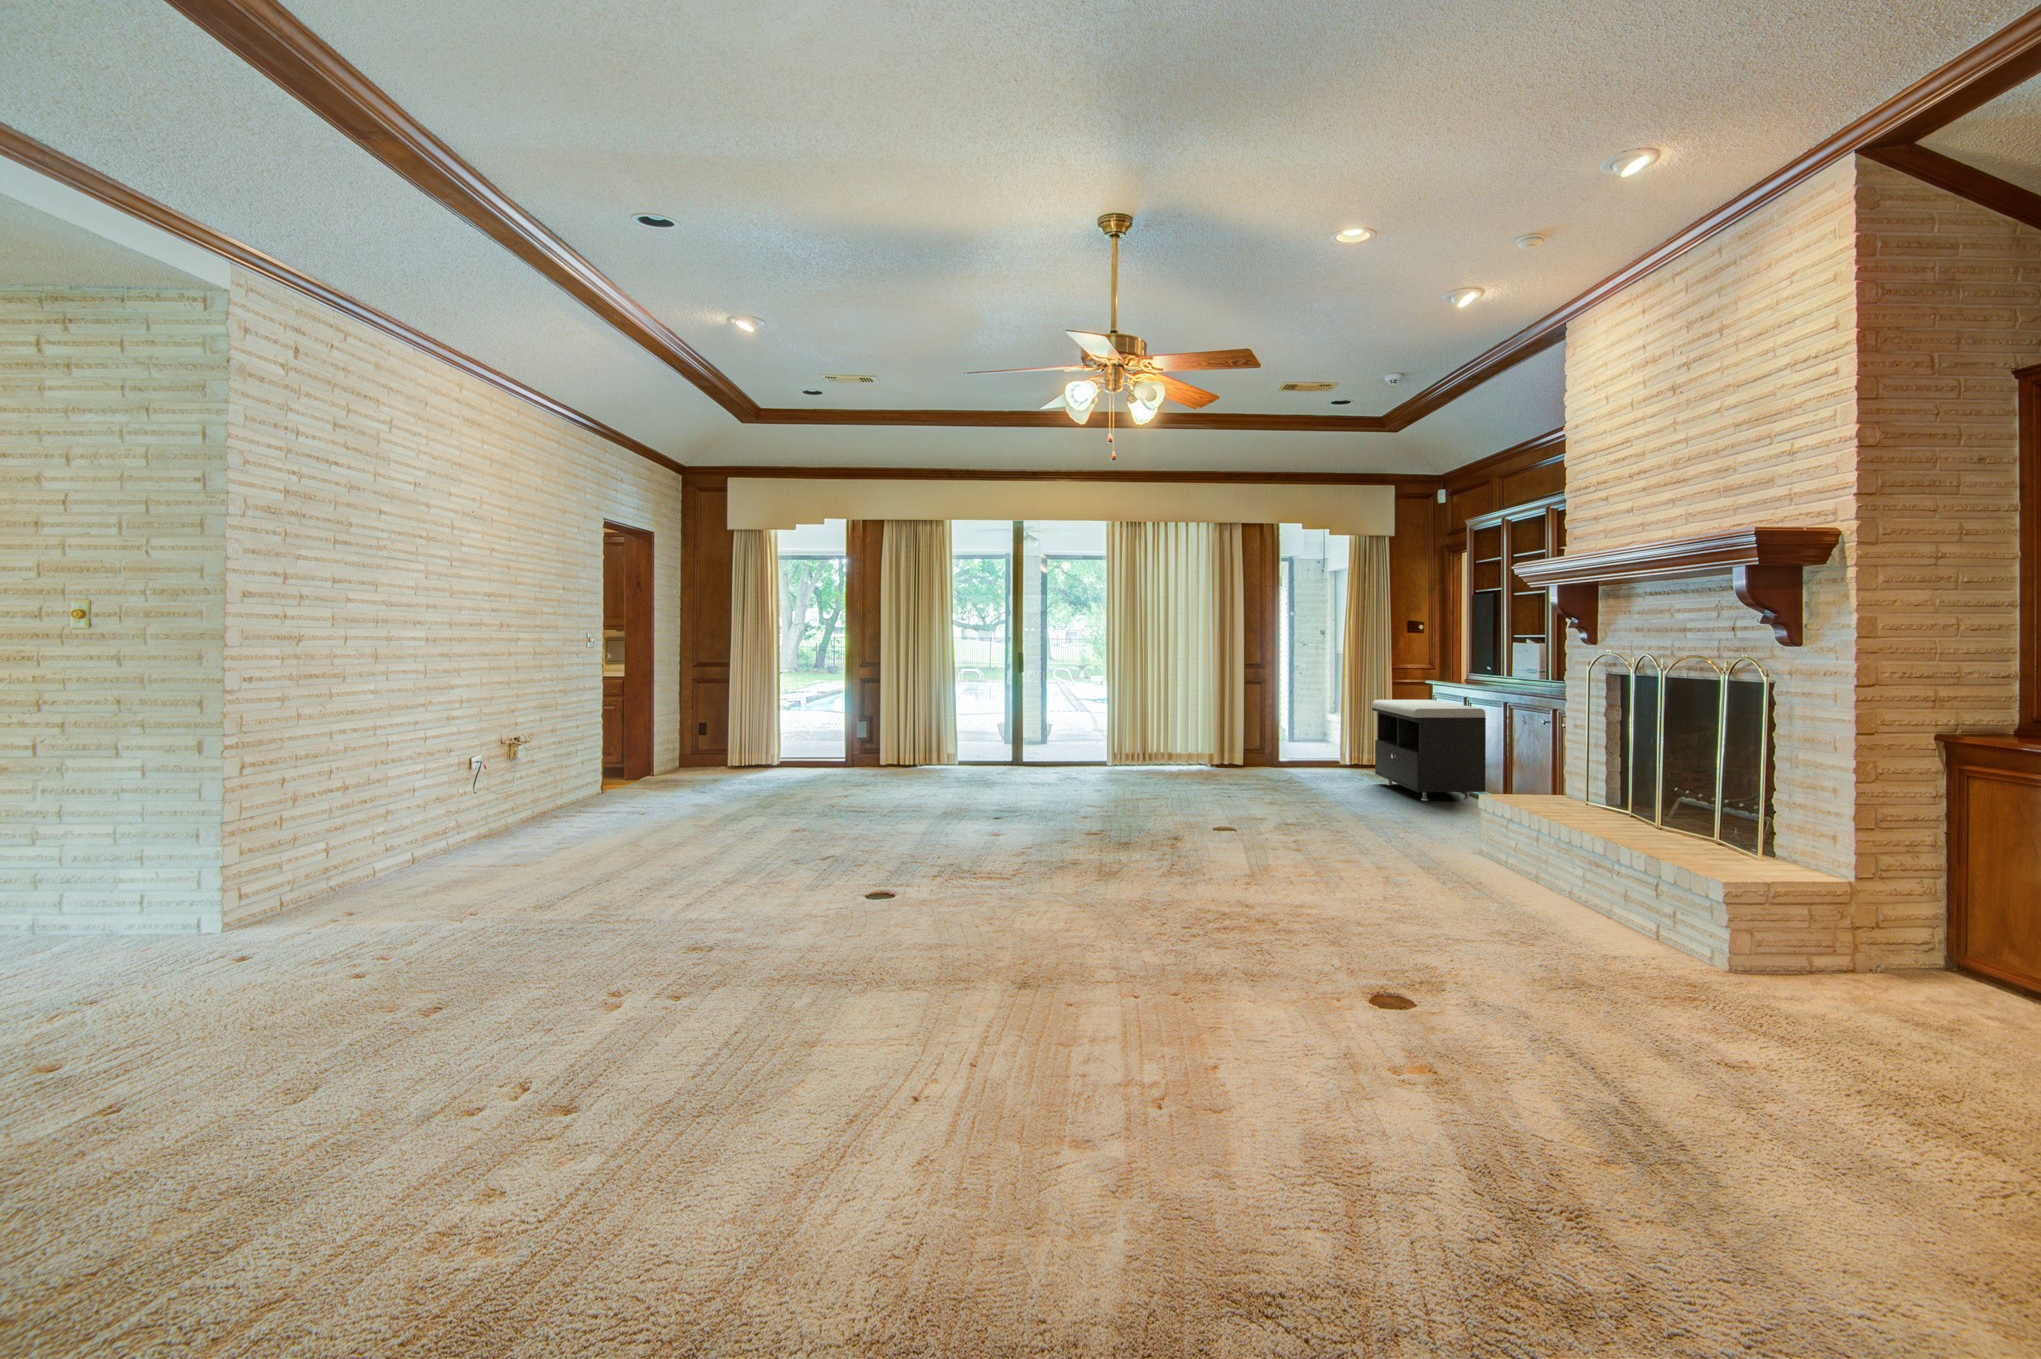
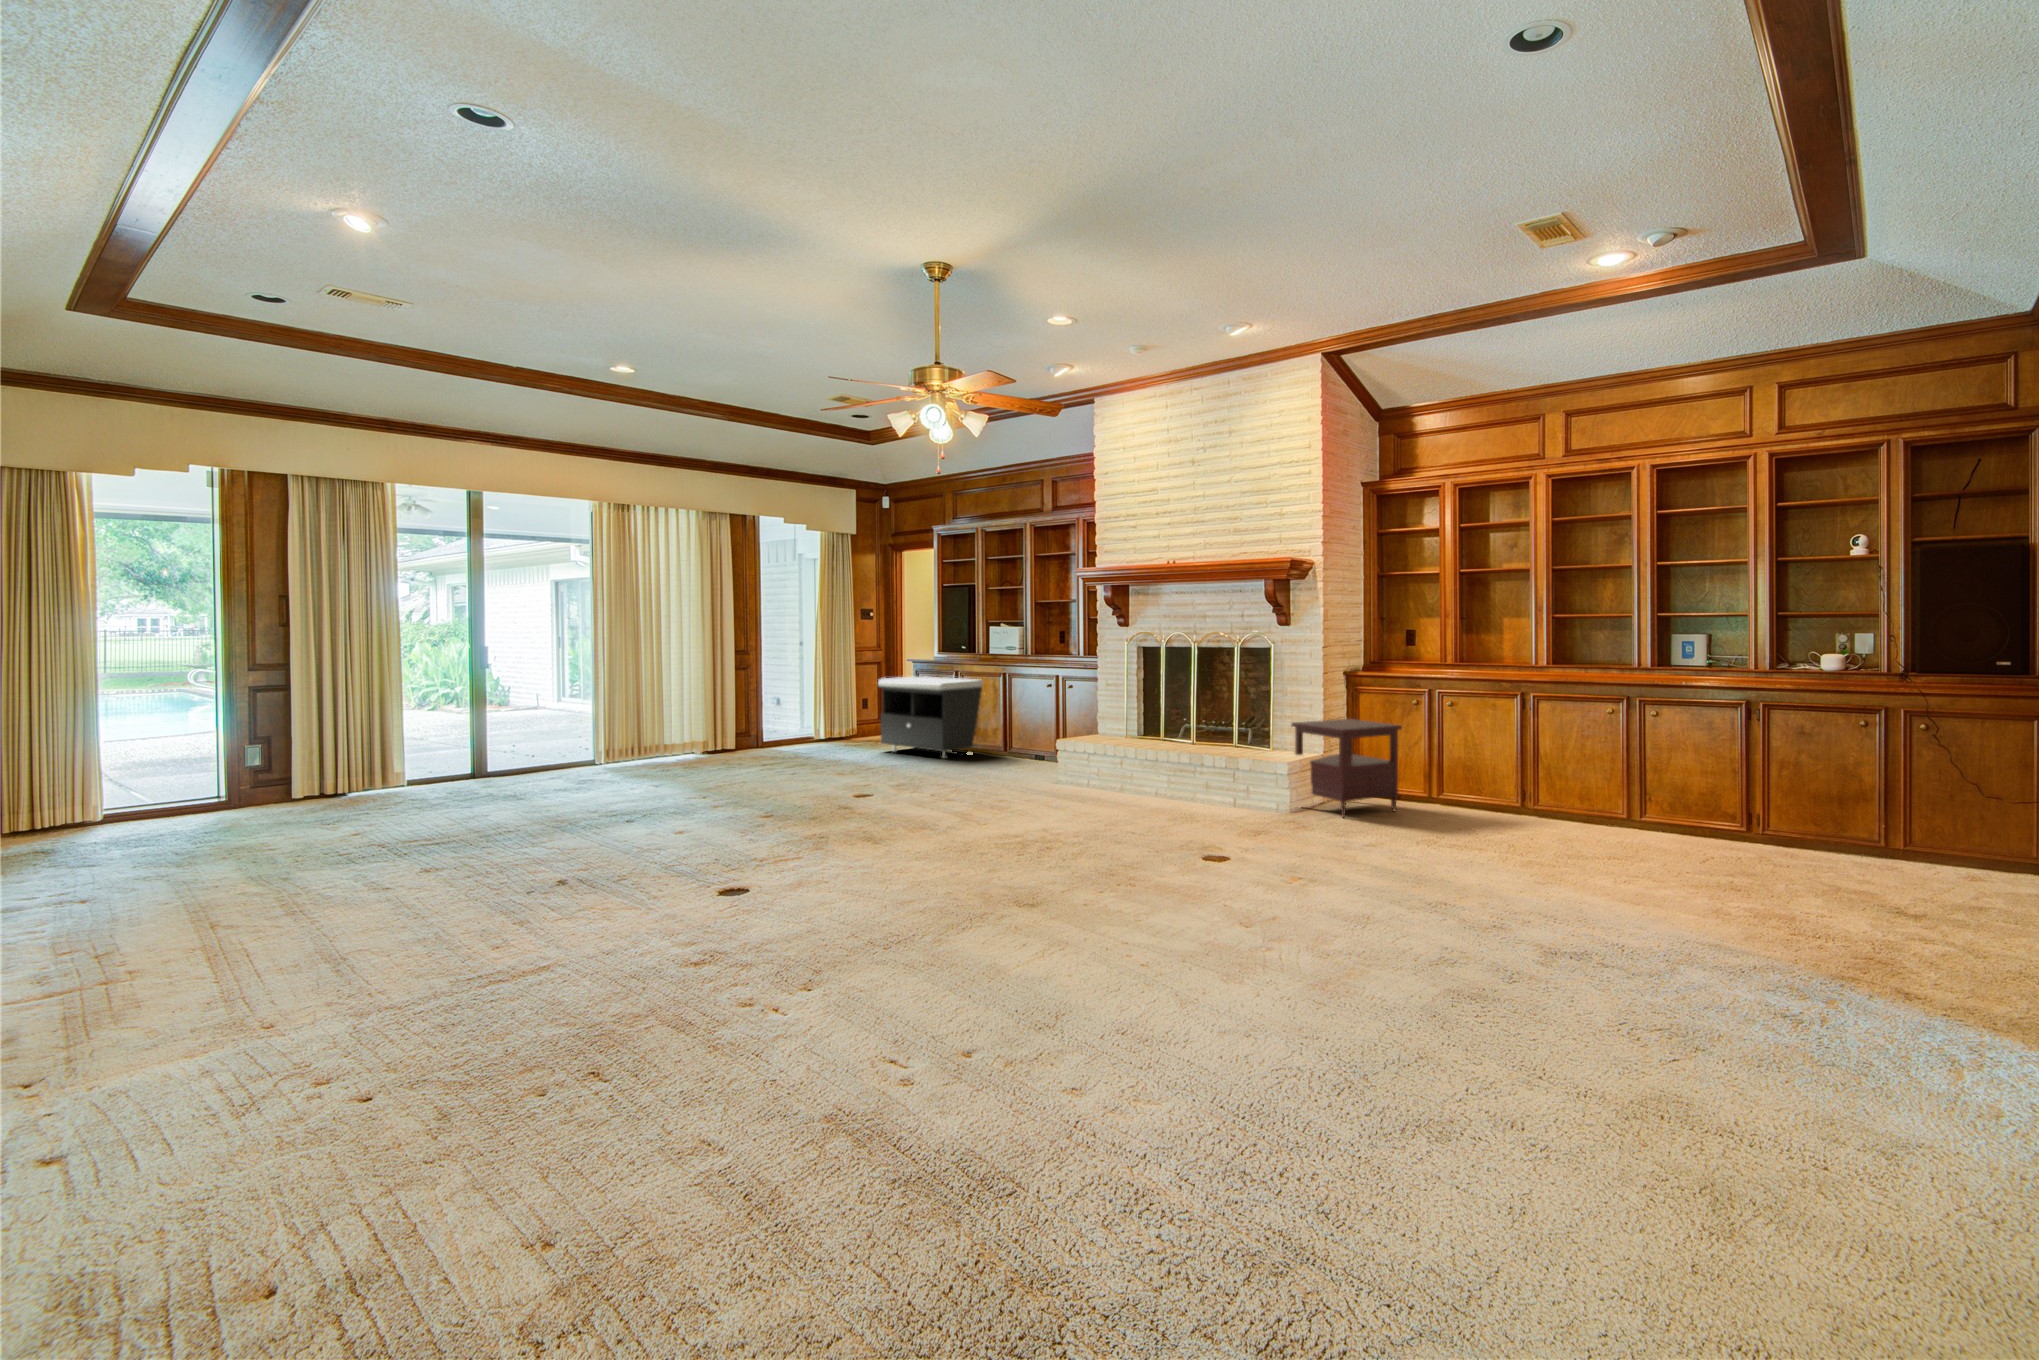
side table: none [1772,822,2025,1042] -> present [1291,719,1402,818]

